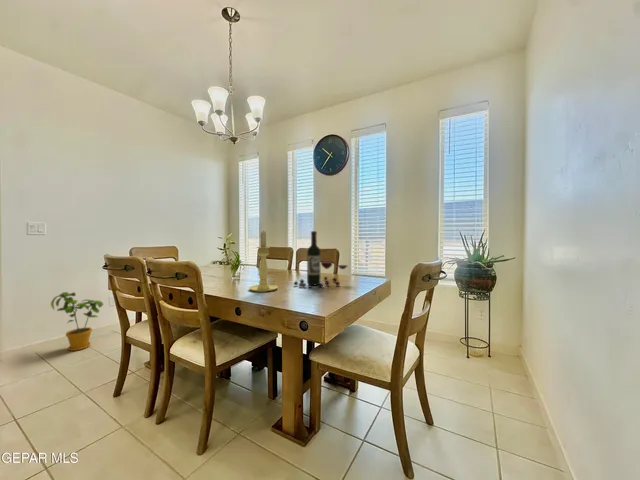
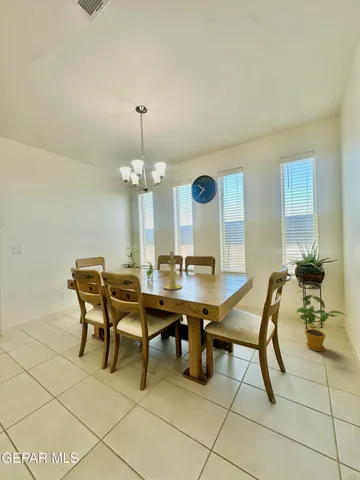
wine bottle: present [294,231,347,288] -> none [191,249,225,286]
house plant: present [51,292,103,351] -> present [296,291,345,351]

